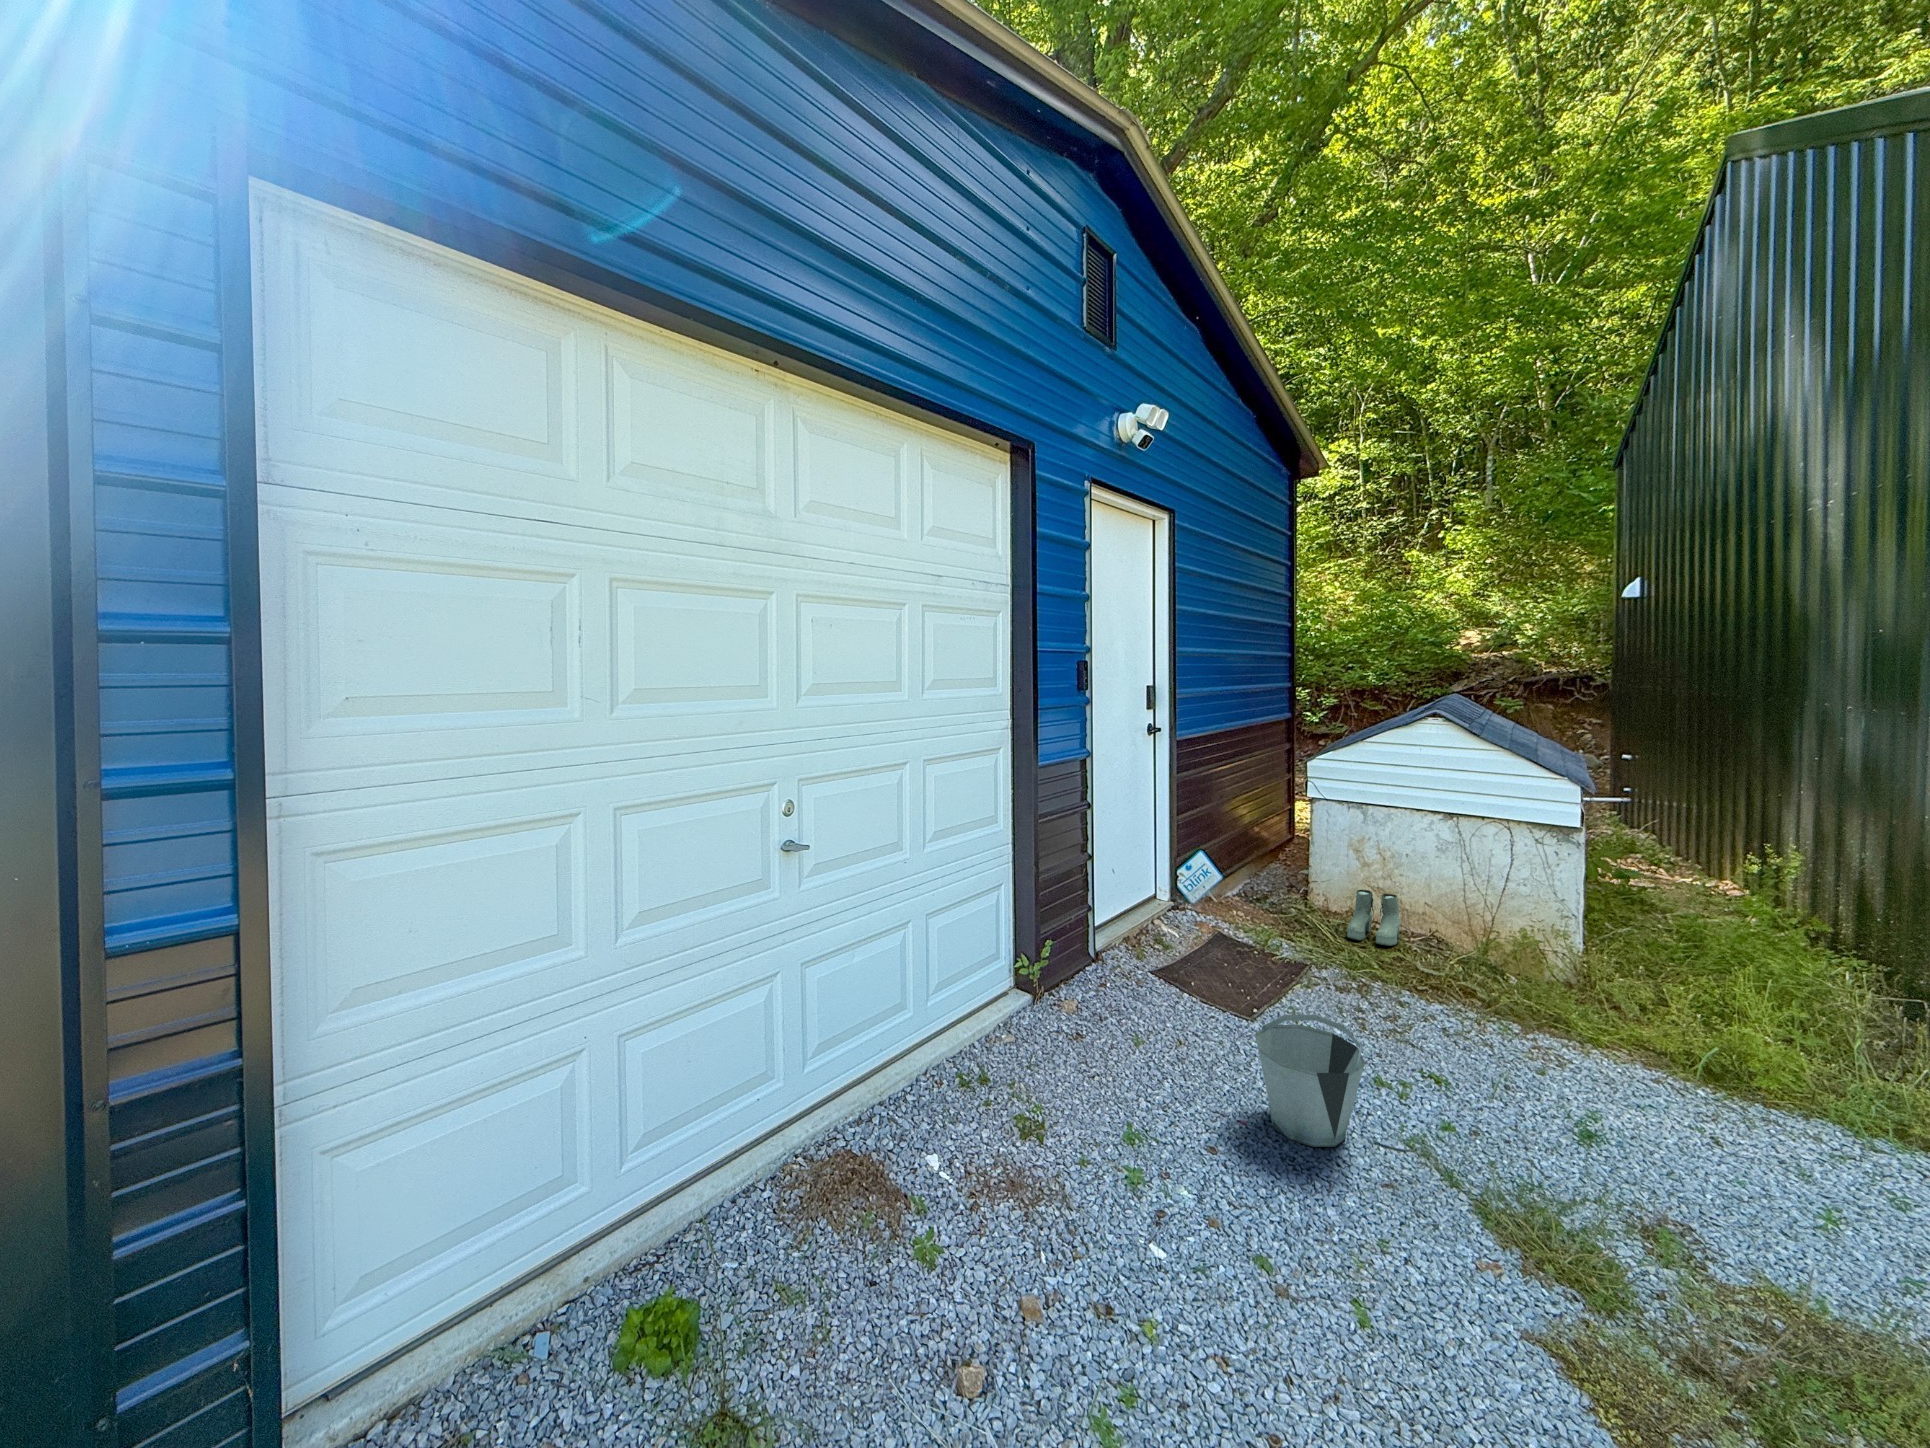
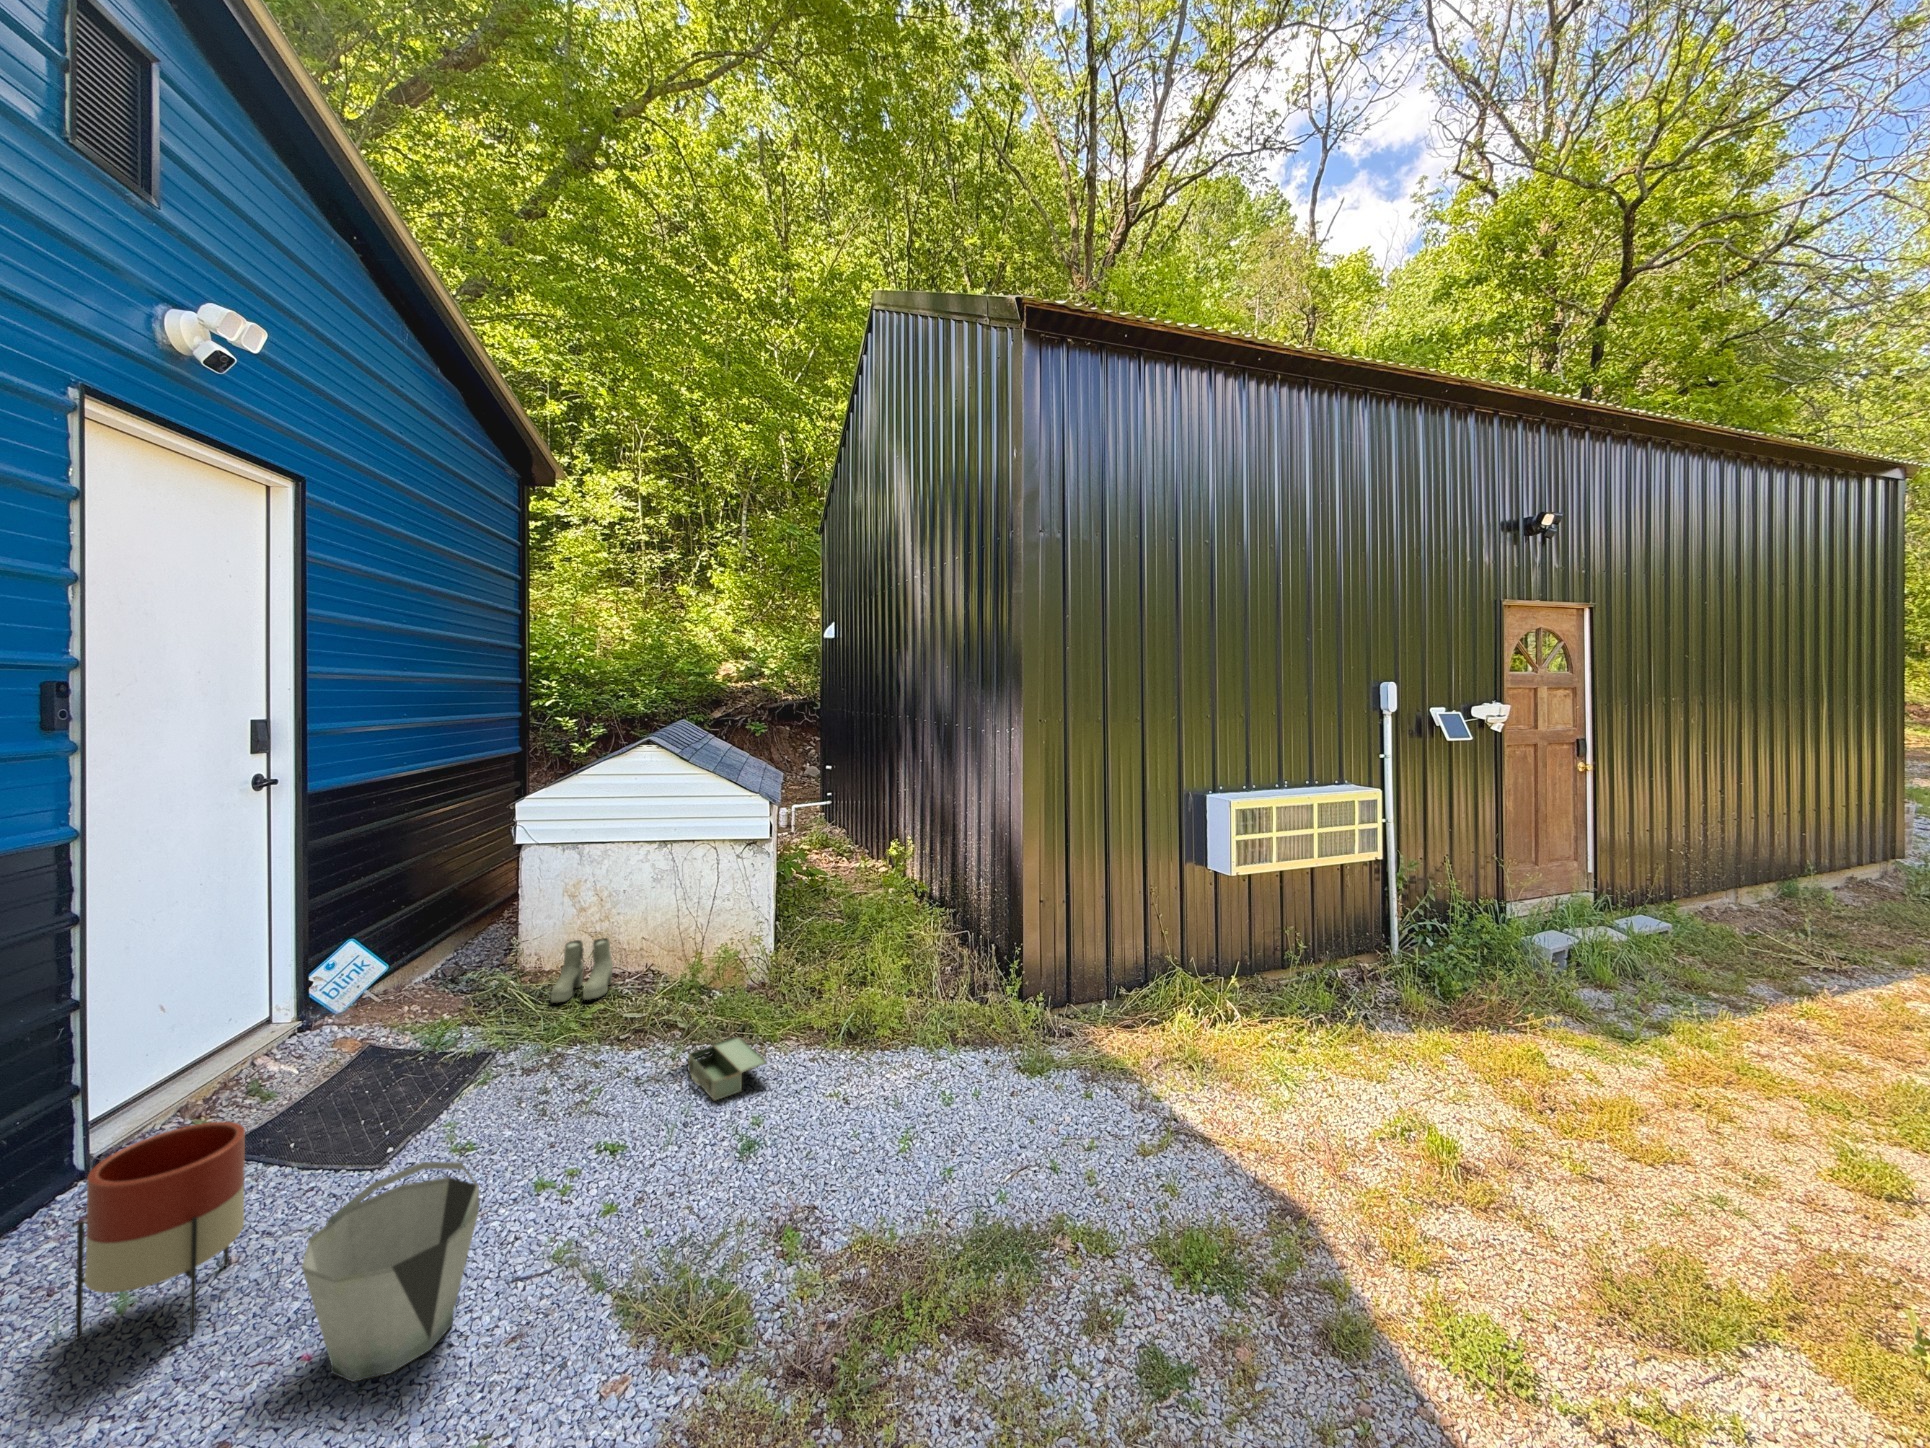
planter: none [1132,939,1203,1064] -> present [75,1121,245,1339]
toolbox: none [1501,1022,1604,1079] -> present [688,1037,767,1101]

